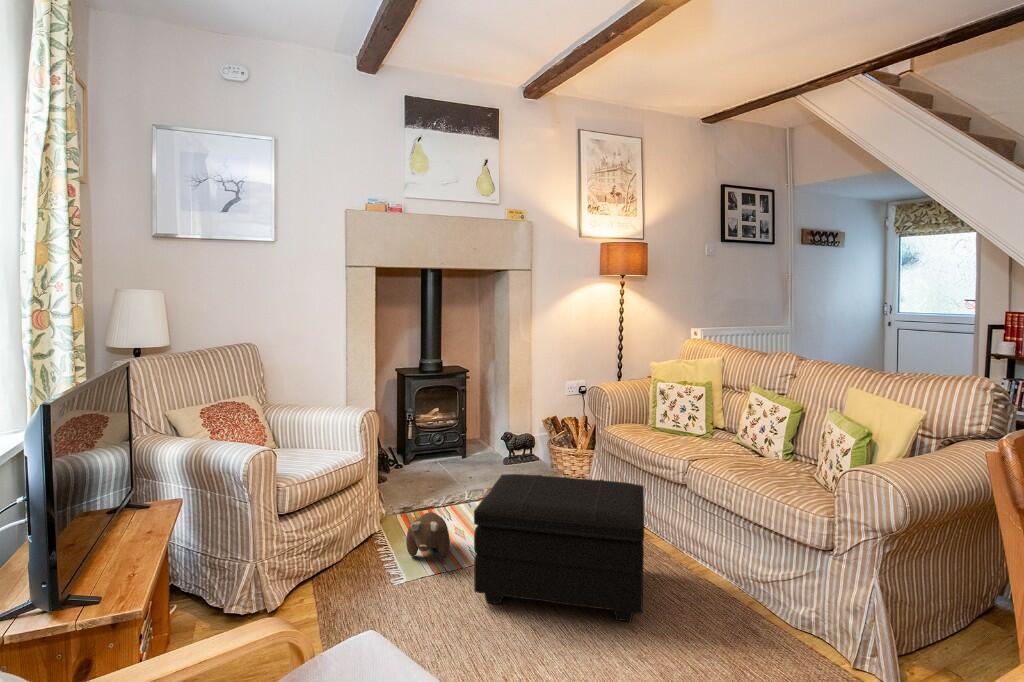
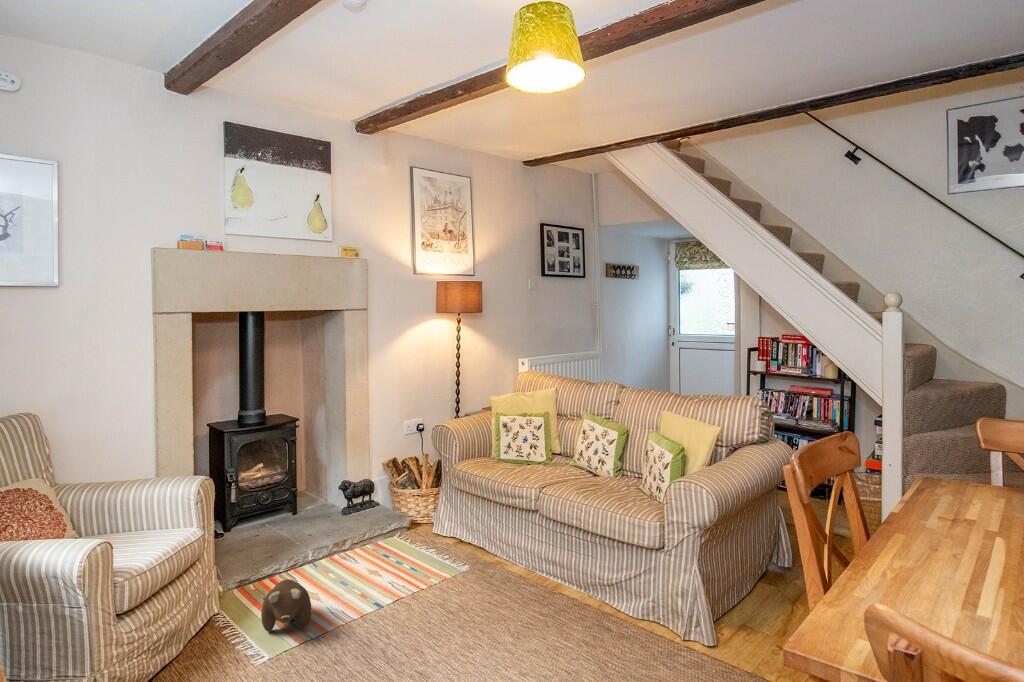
footstool: present [474,474,644,622] -> none [350,518,518,661]

